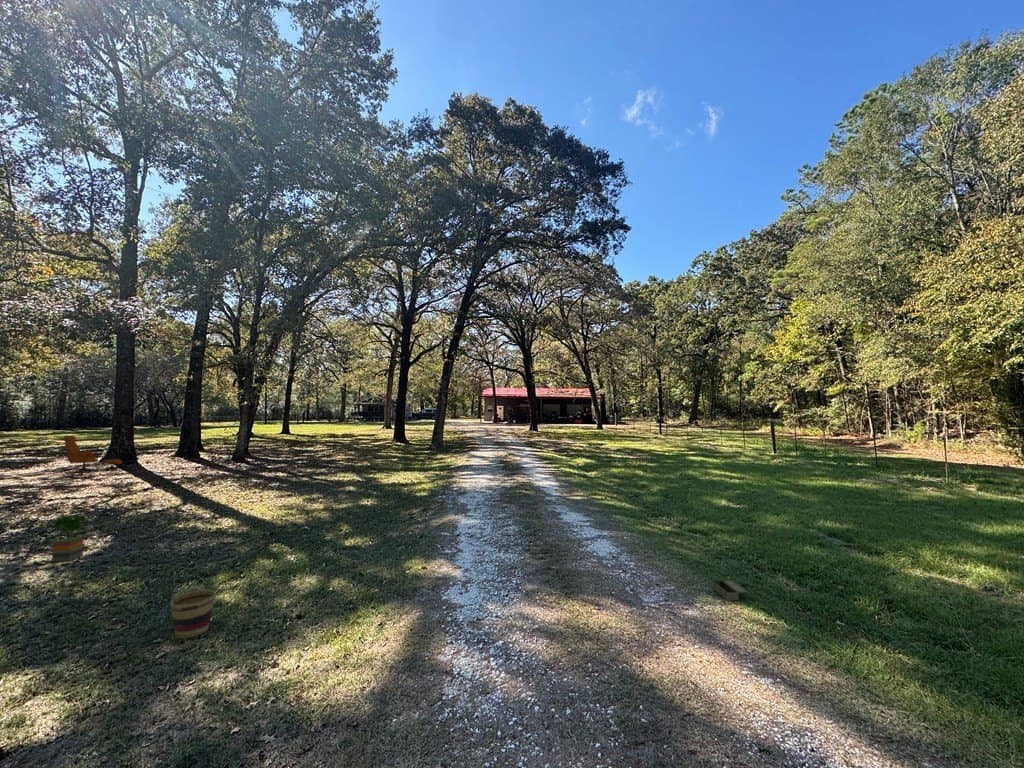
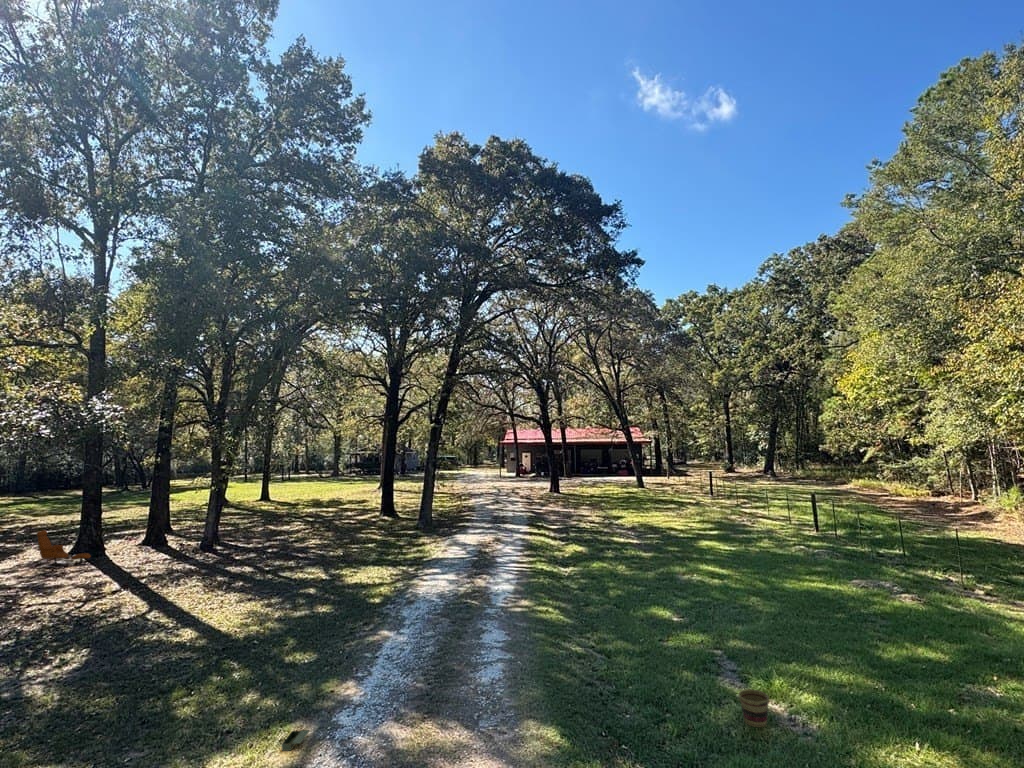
potted tree: present [52,516,89,562] -> none [45,636,74,677]
toolbox: present [713,580,748,601] -> present [282,730,309,751]
basket: present [170,589,215,638] -> present [739,689,769,727]

